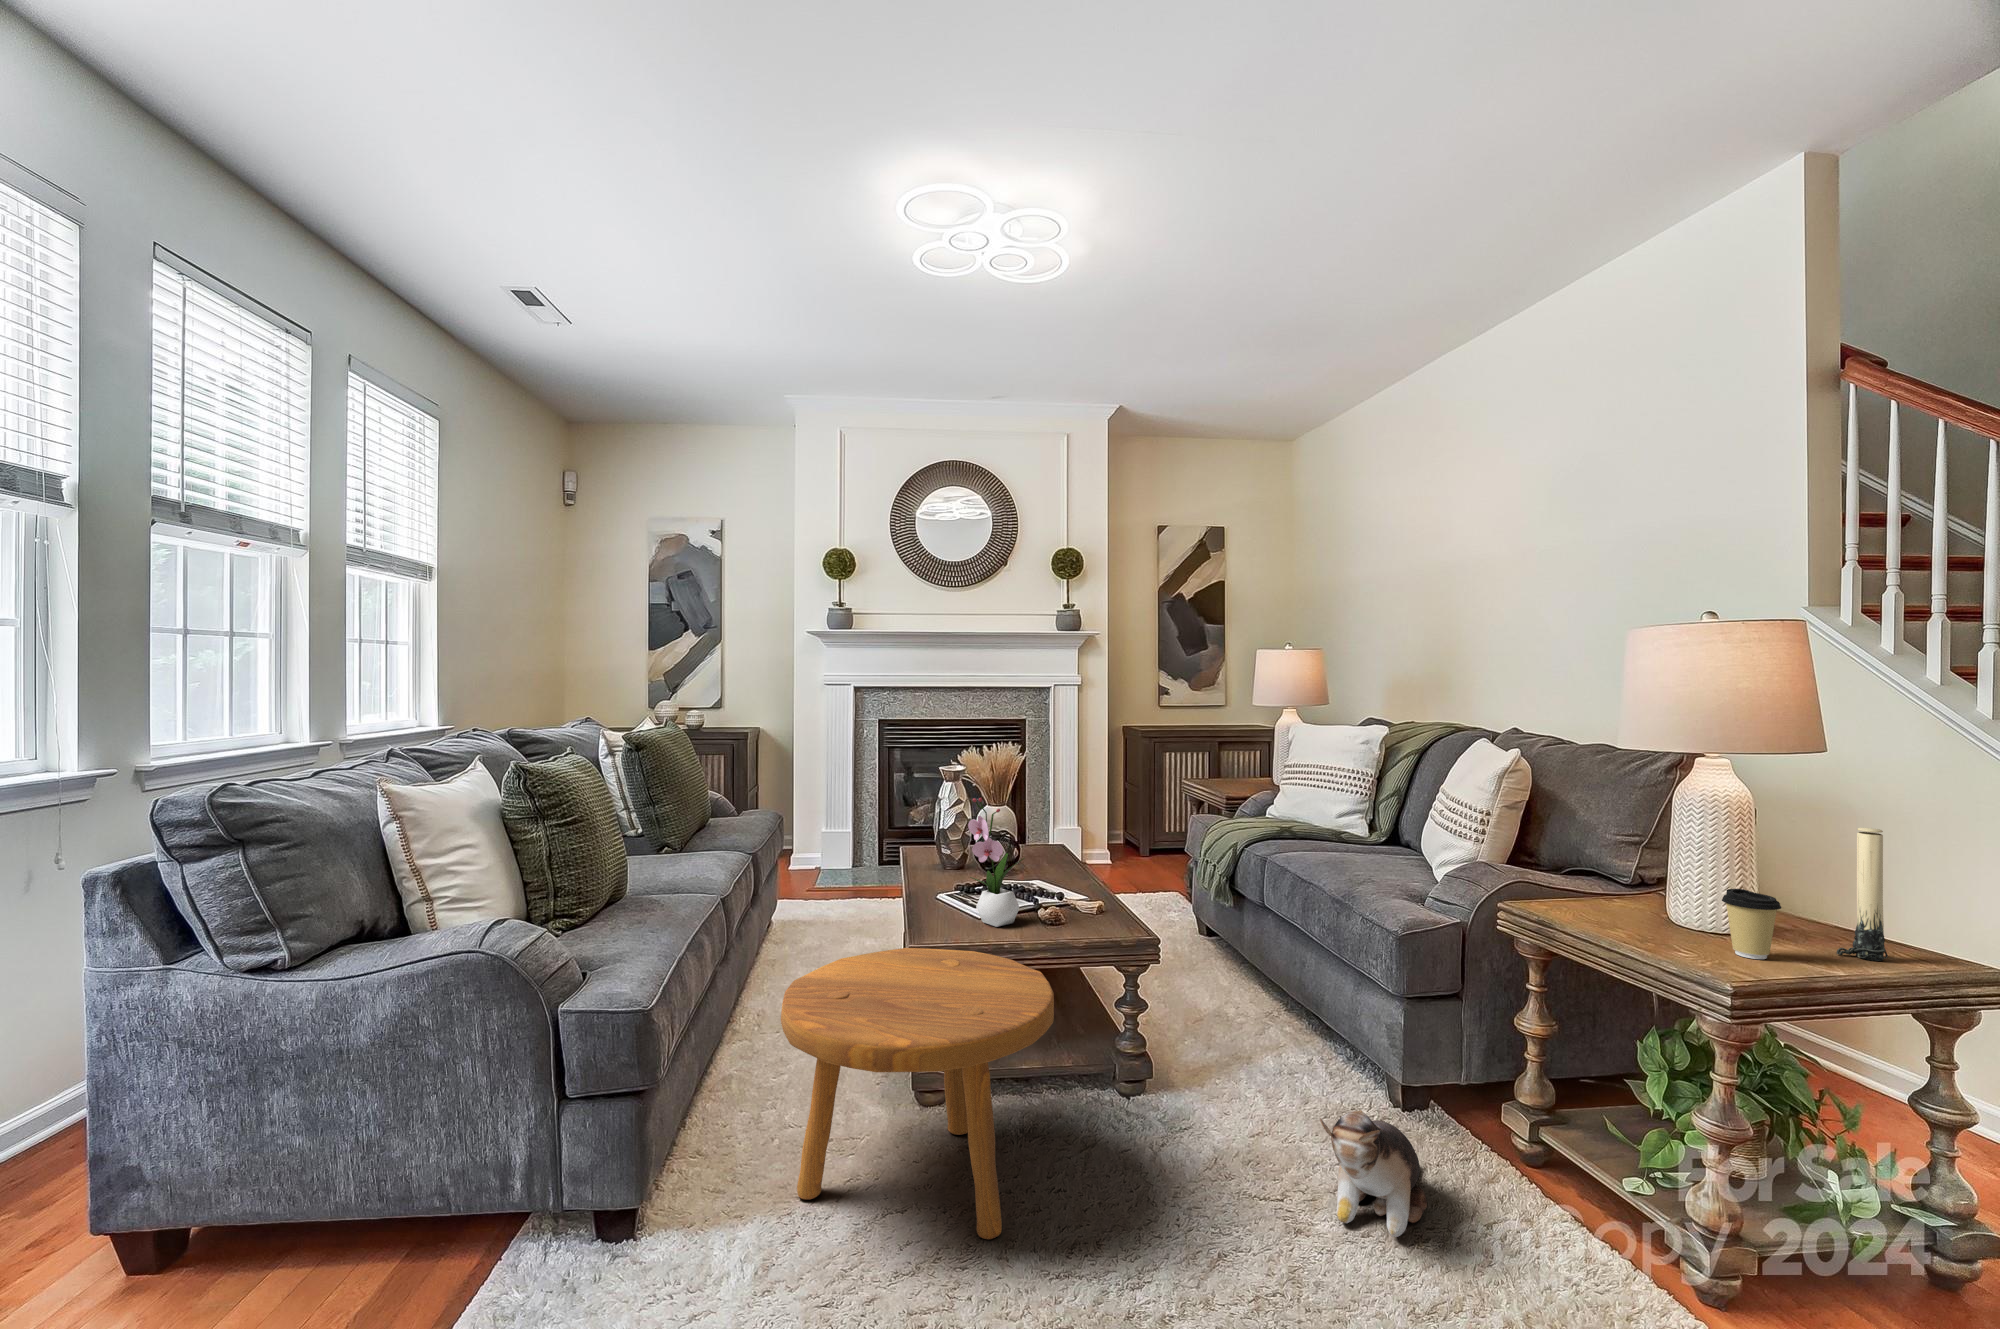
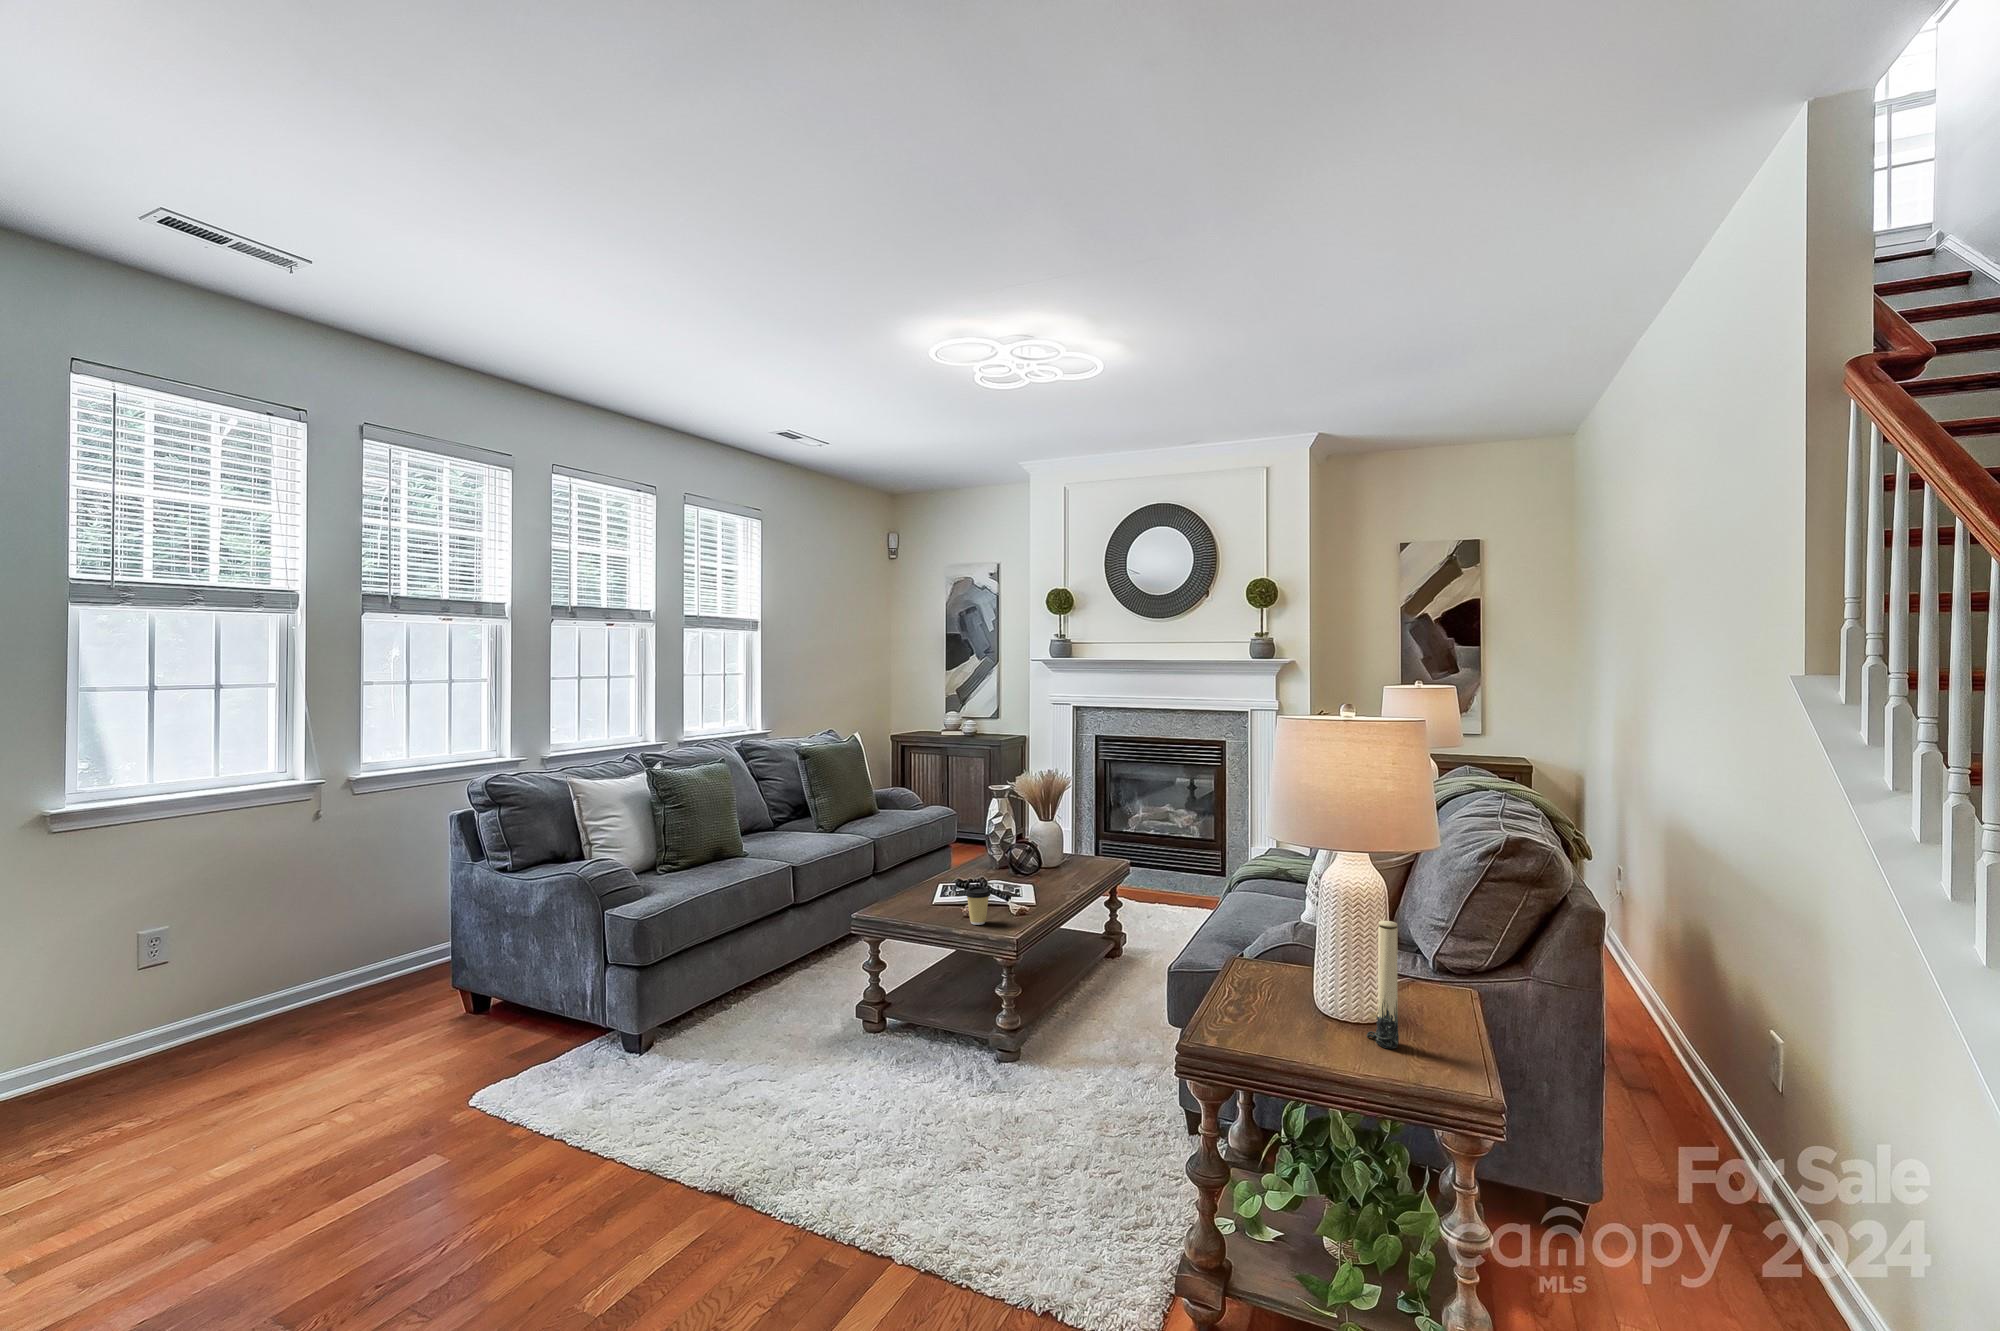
flower arrangement: present [968,798,1024,927] -> none [917,815,956,912]
coffee cup: present [1722,889,1781,959] -> present [965,886,991,925]
footstool: present [781,948,1054,1239] -> none [703,915,890,1104]
plush toy: present [1320,1110,1427,1237] -> none [960,1077,1116,1181]

